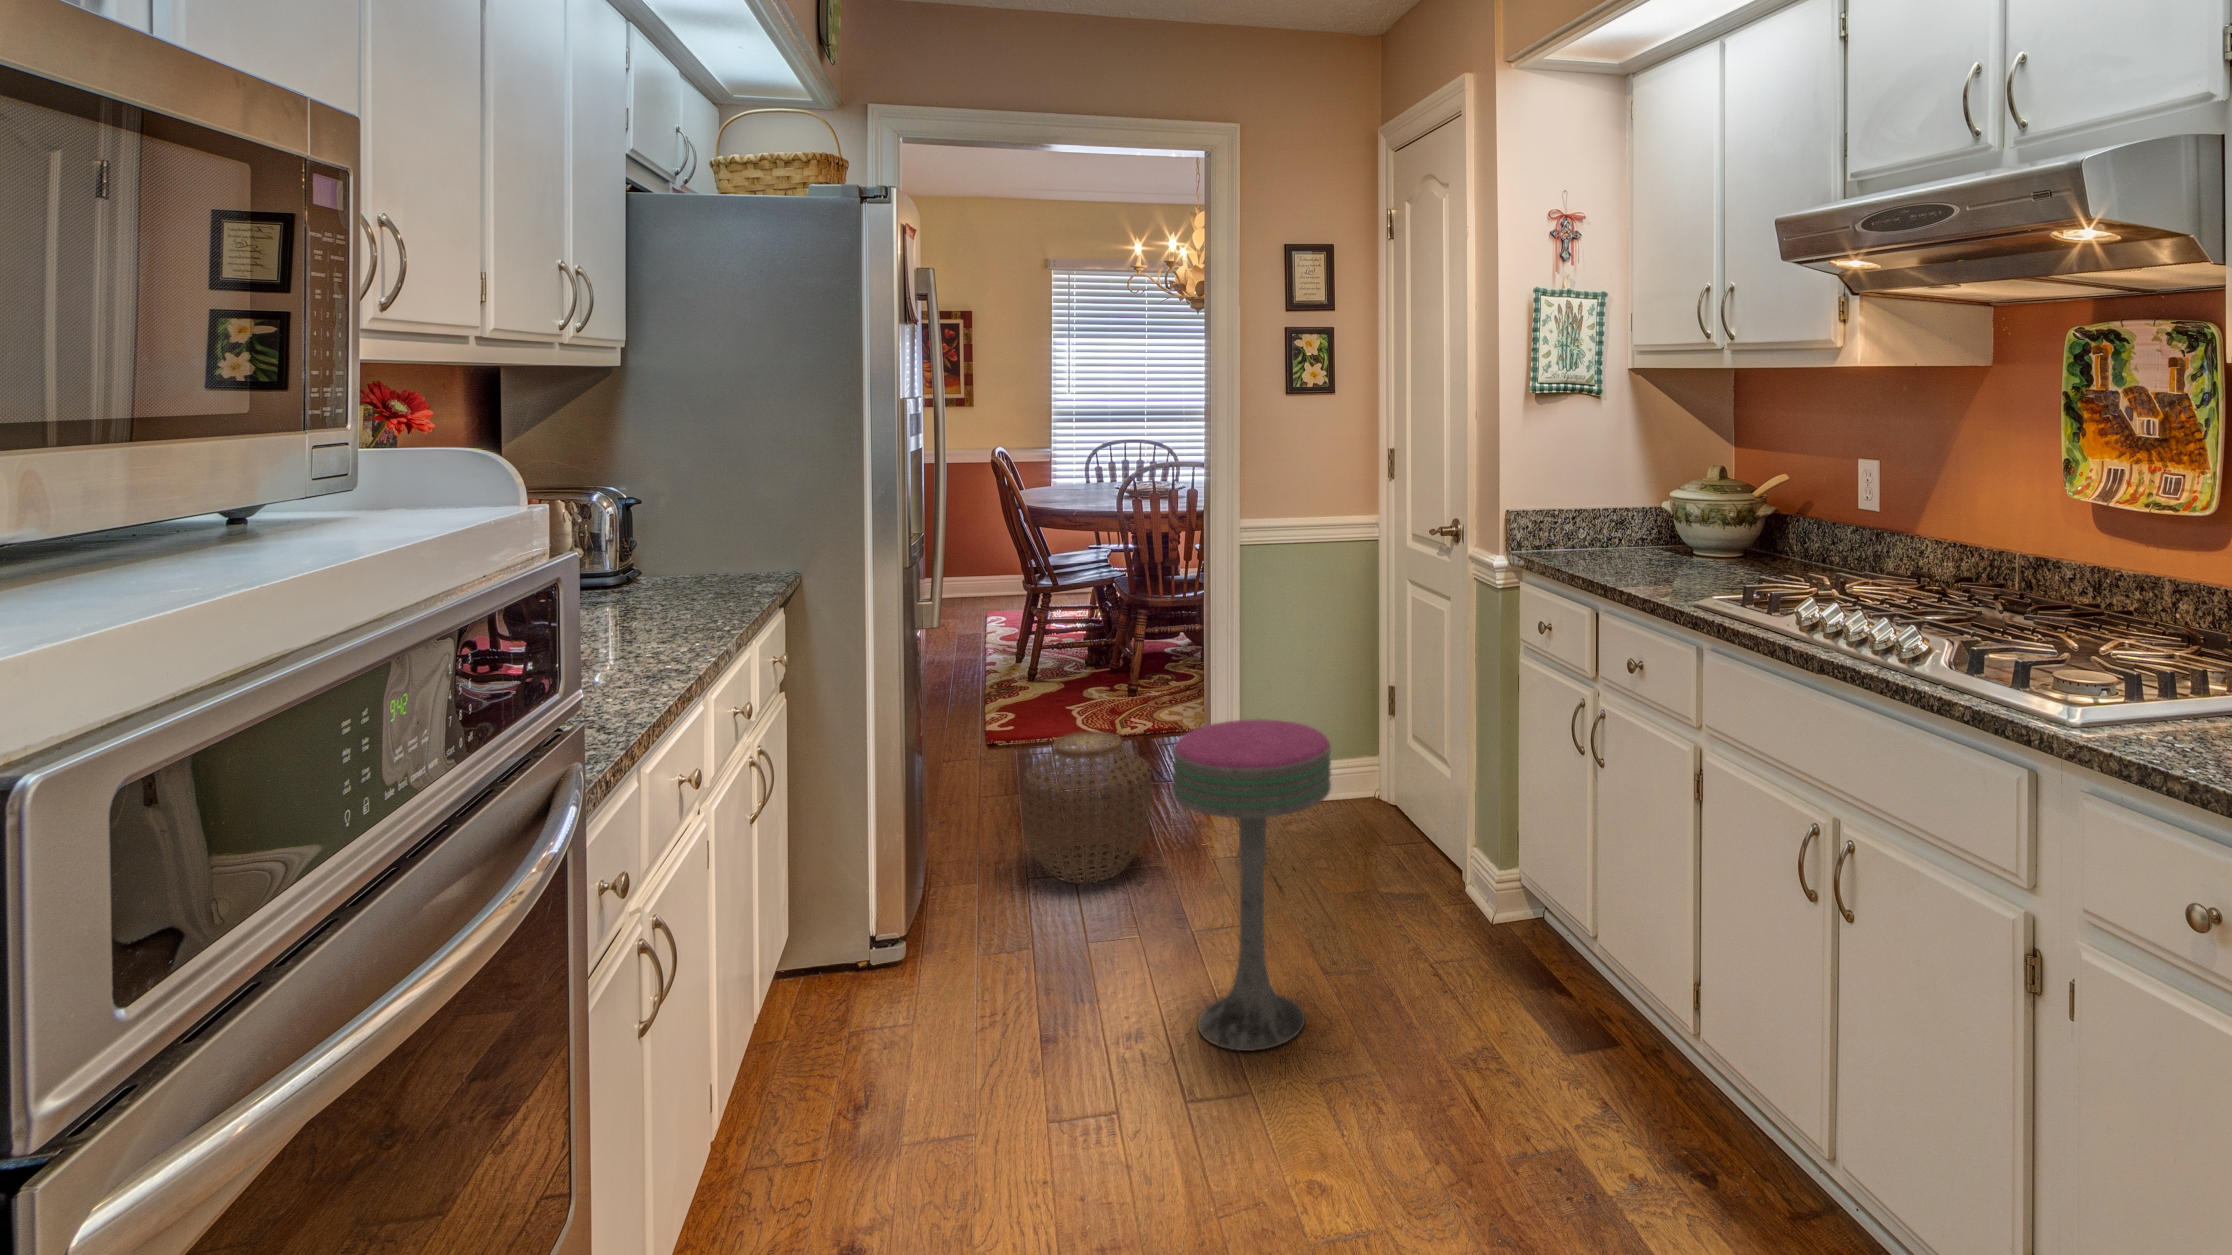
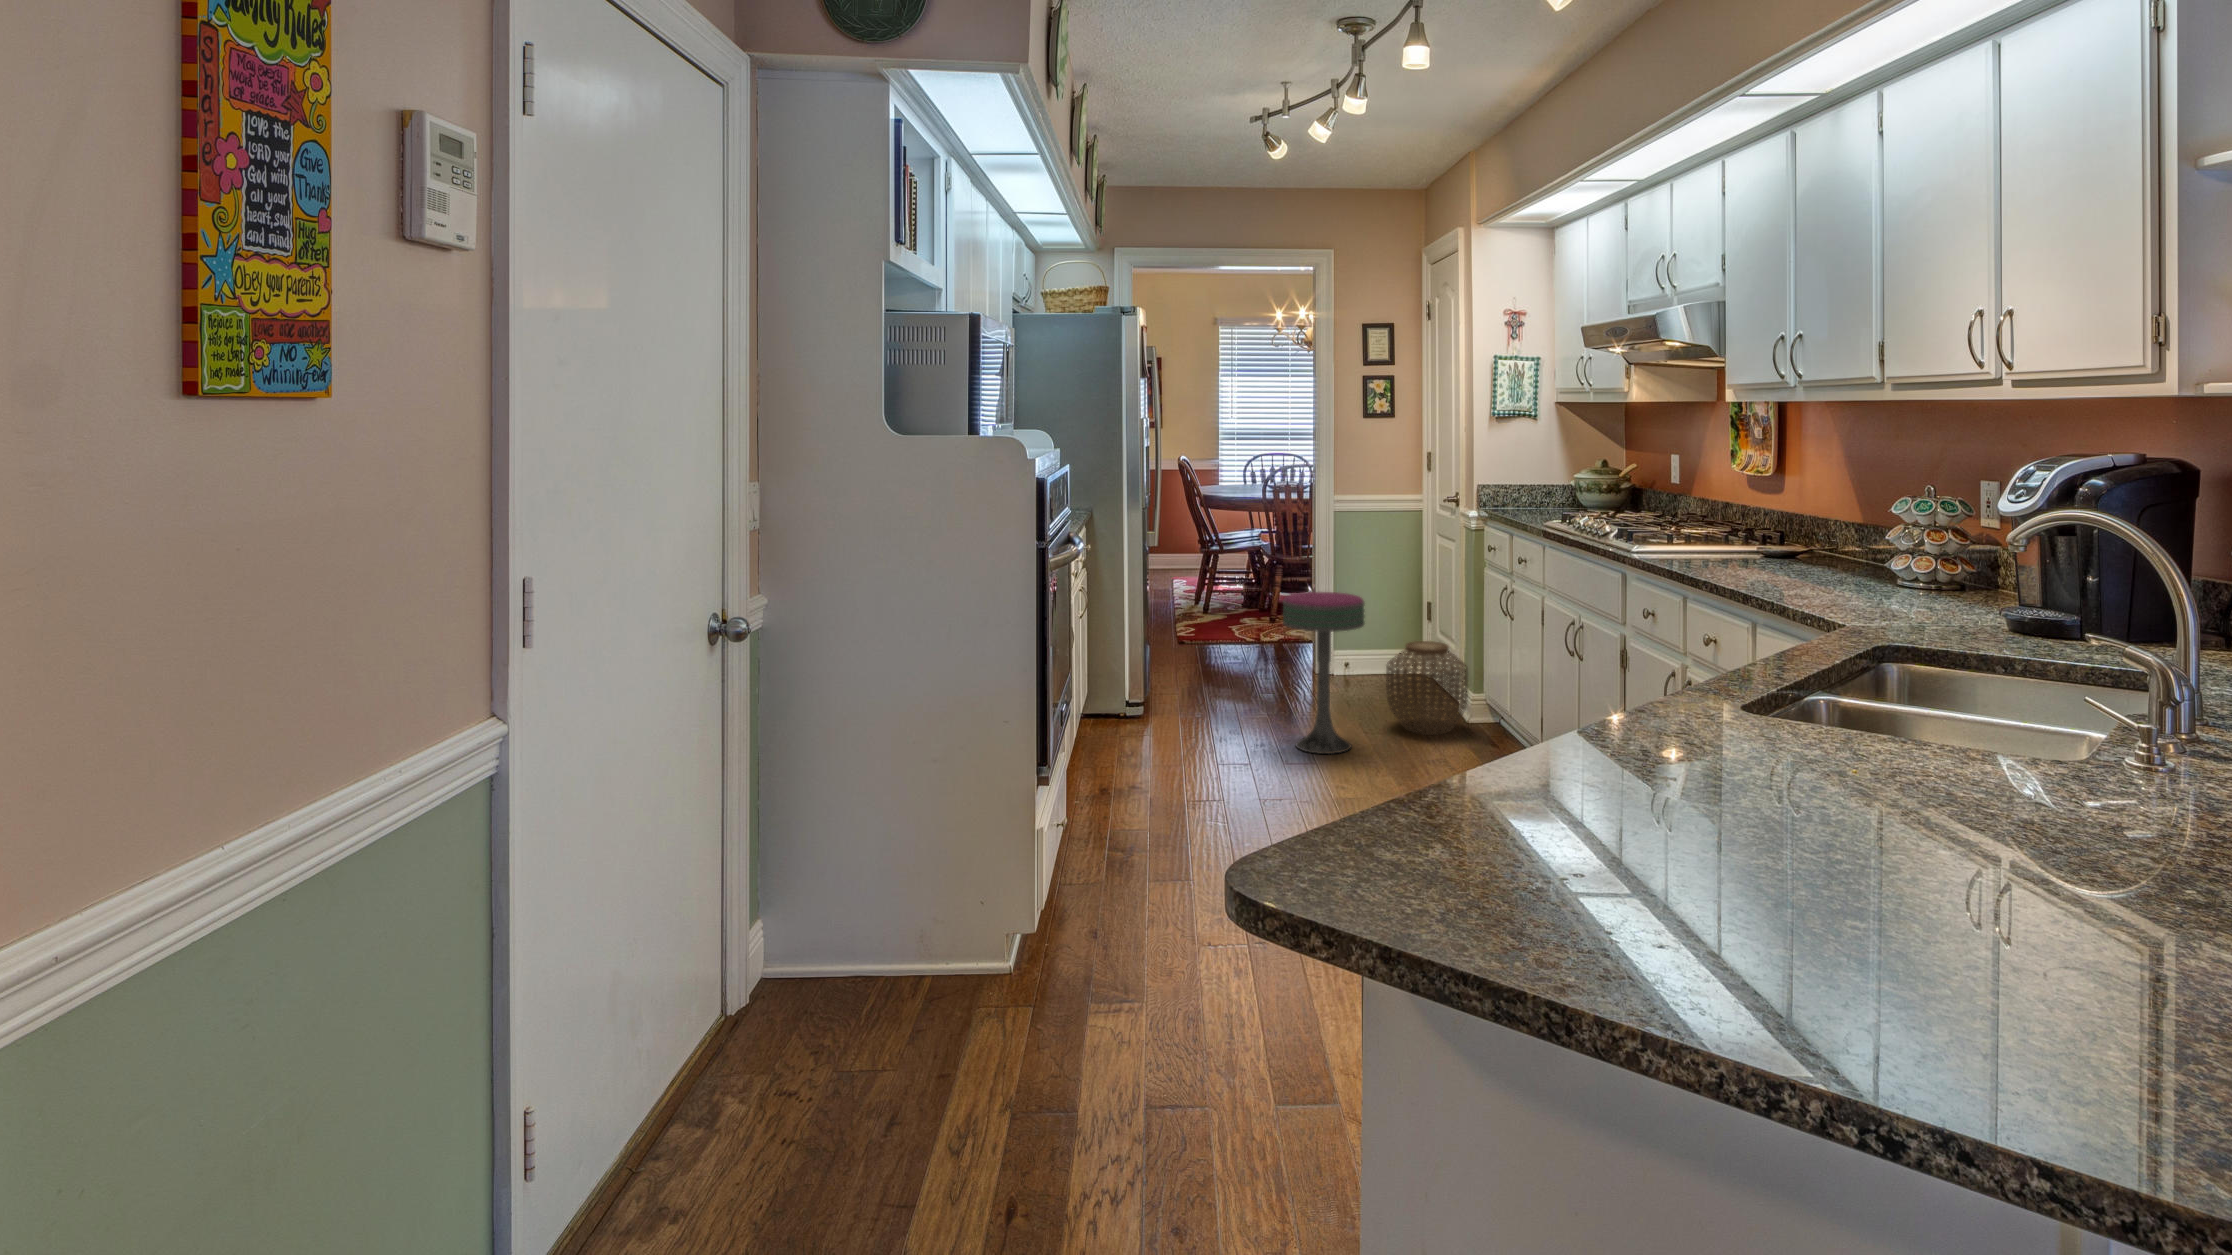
woven basket: present [1022,731,1151,884] -> present [1386,641,1468,735]

